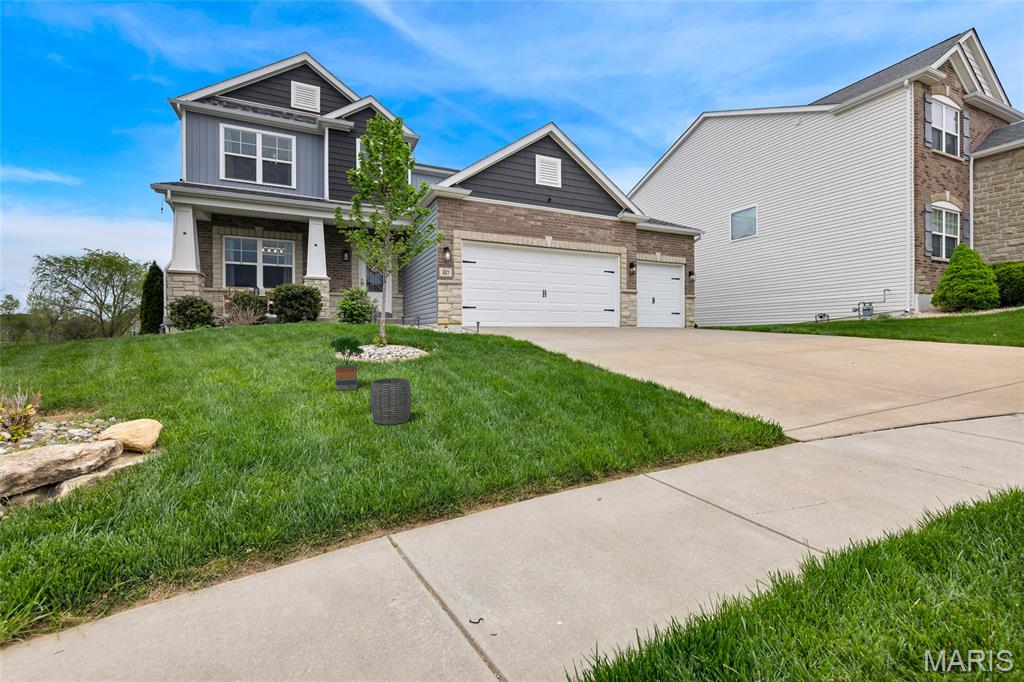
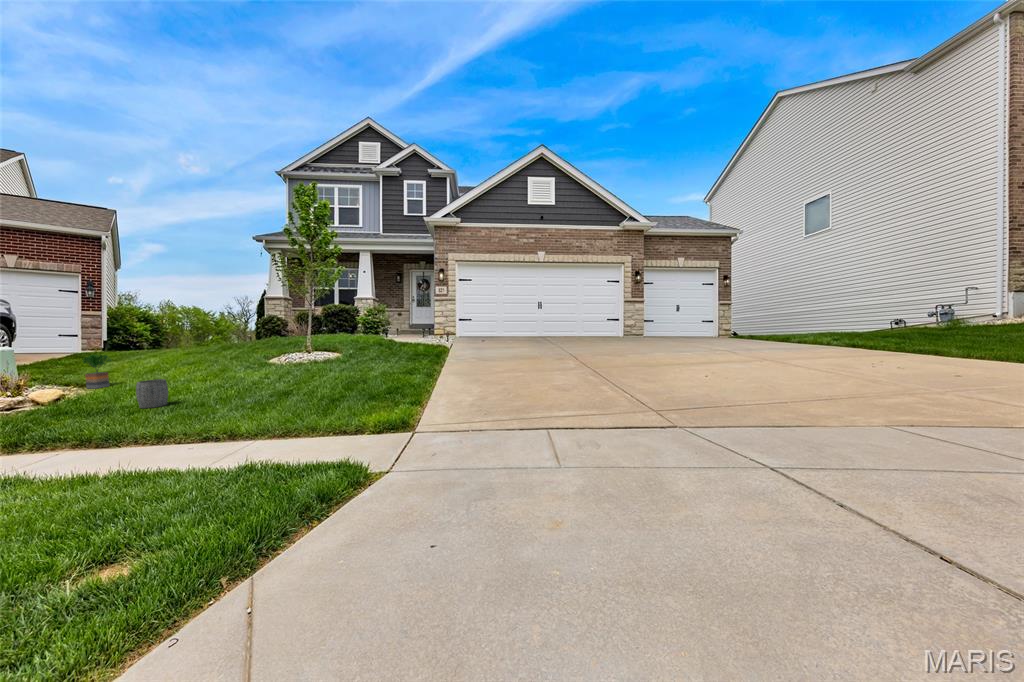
potted tree: present [330,338,364,390] -> present [83,355,111,389]

